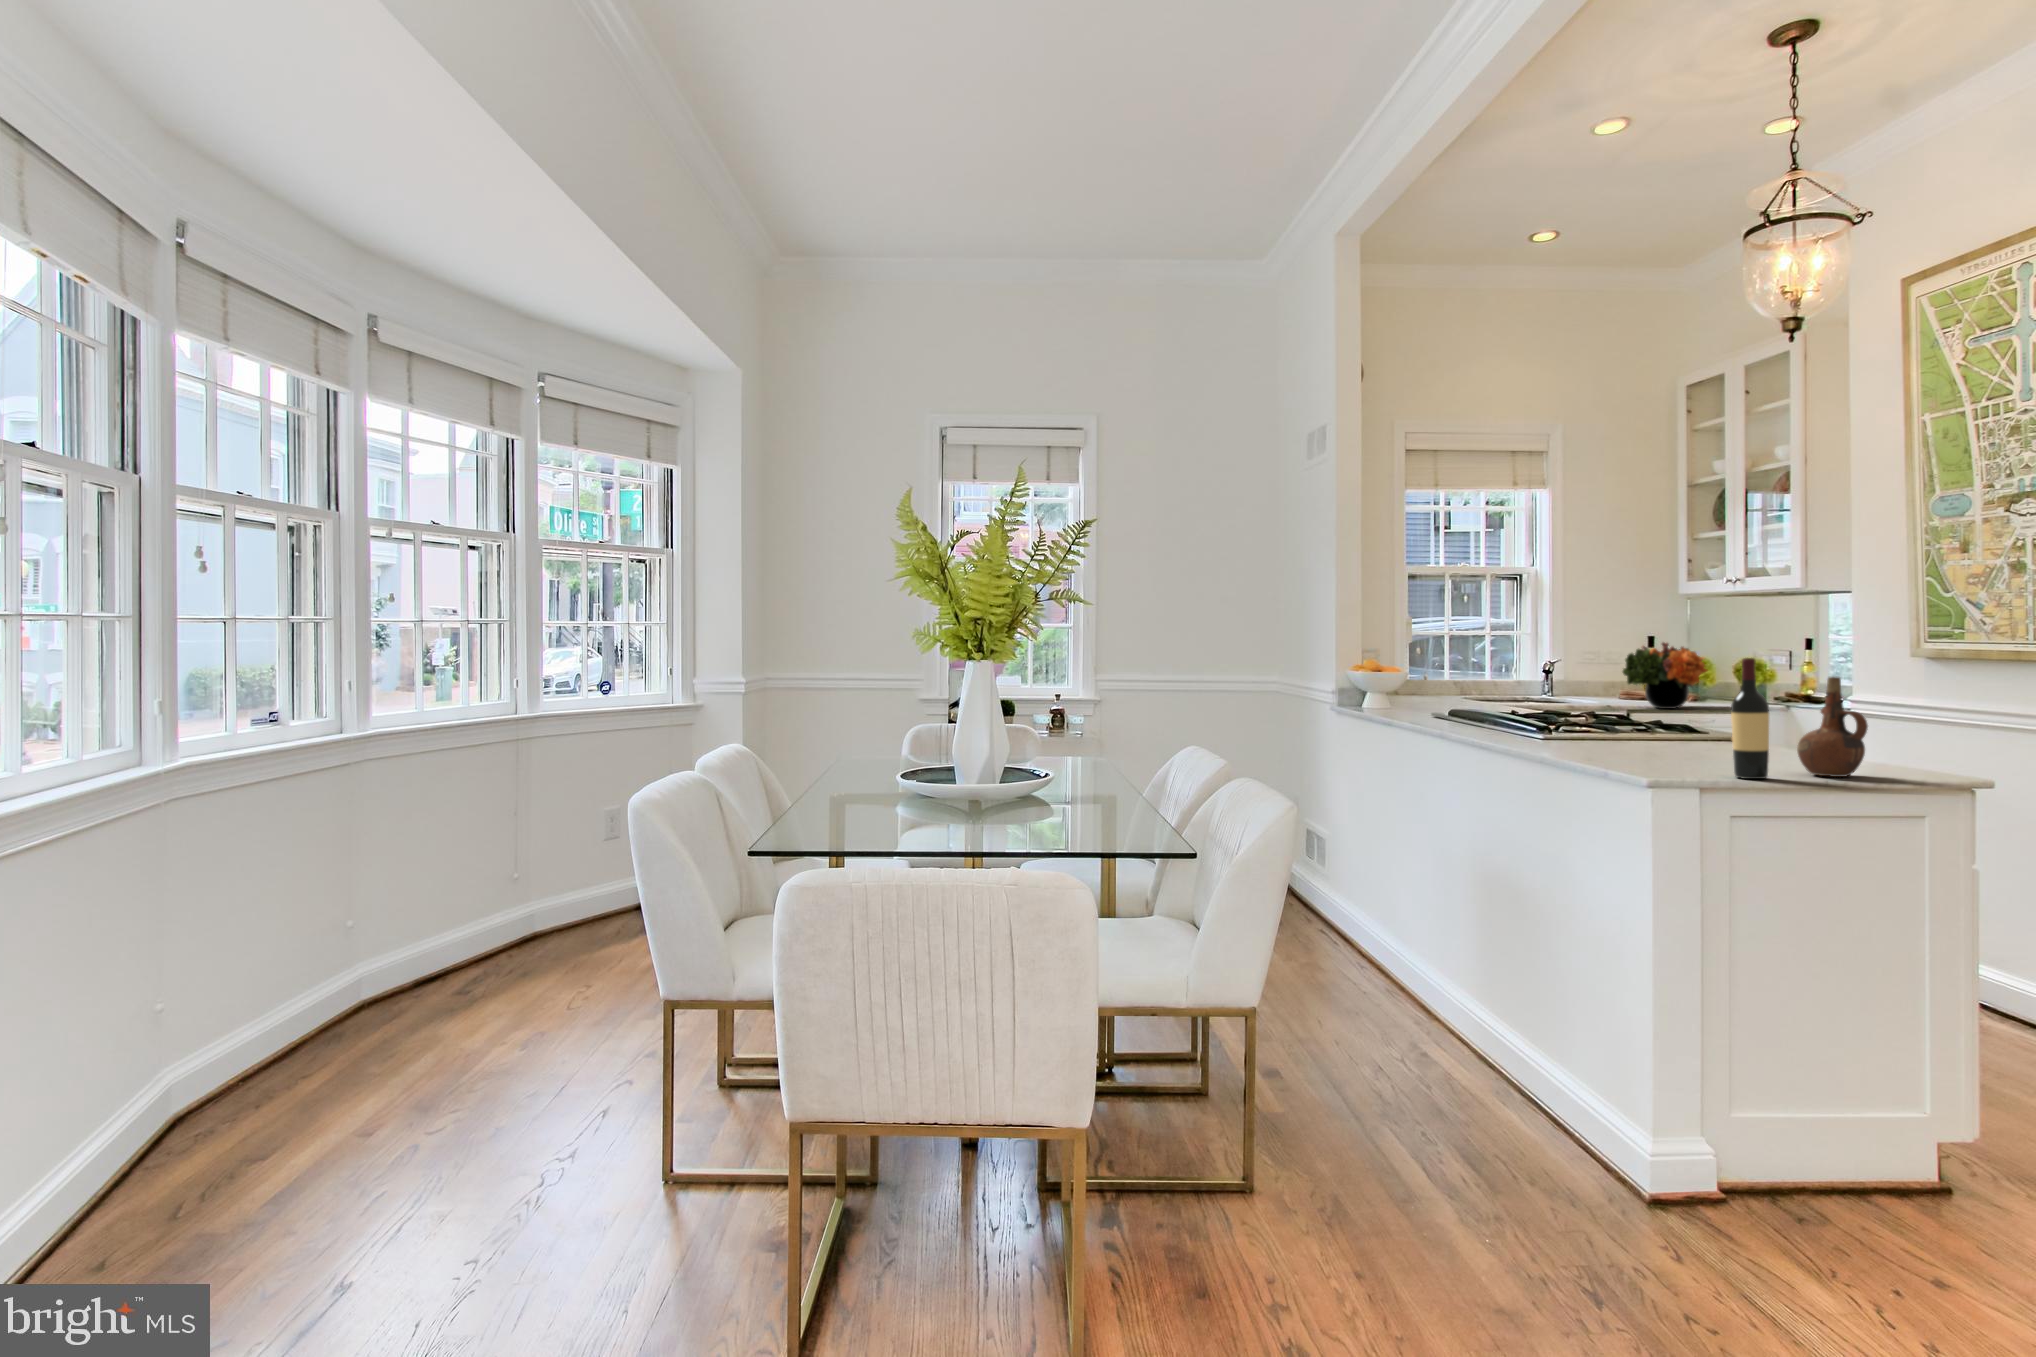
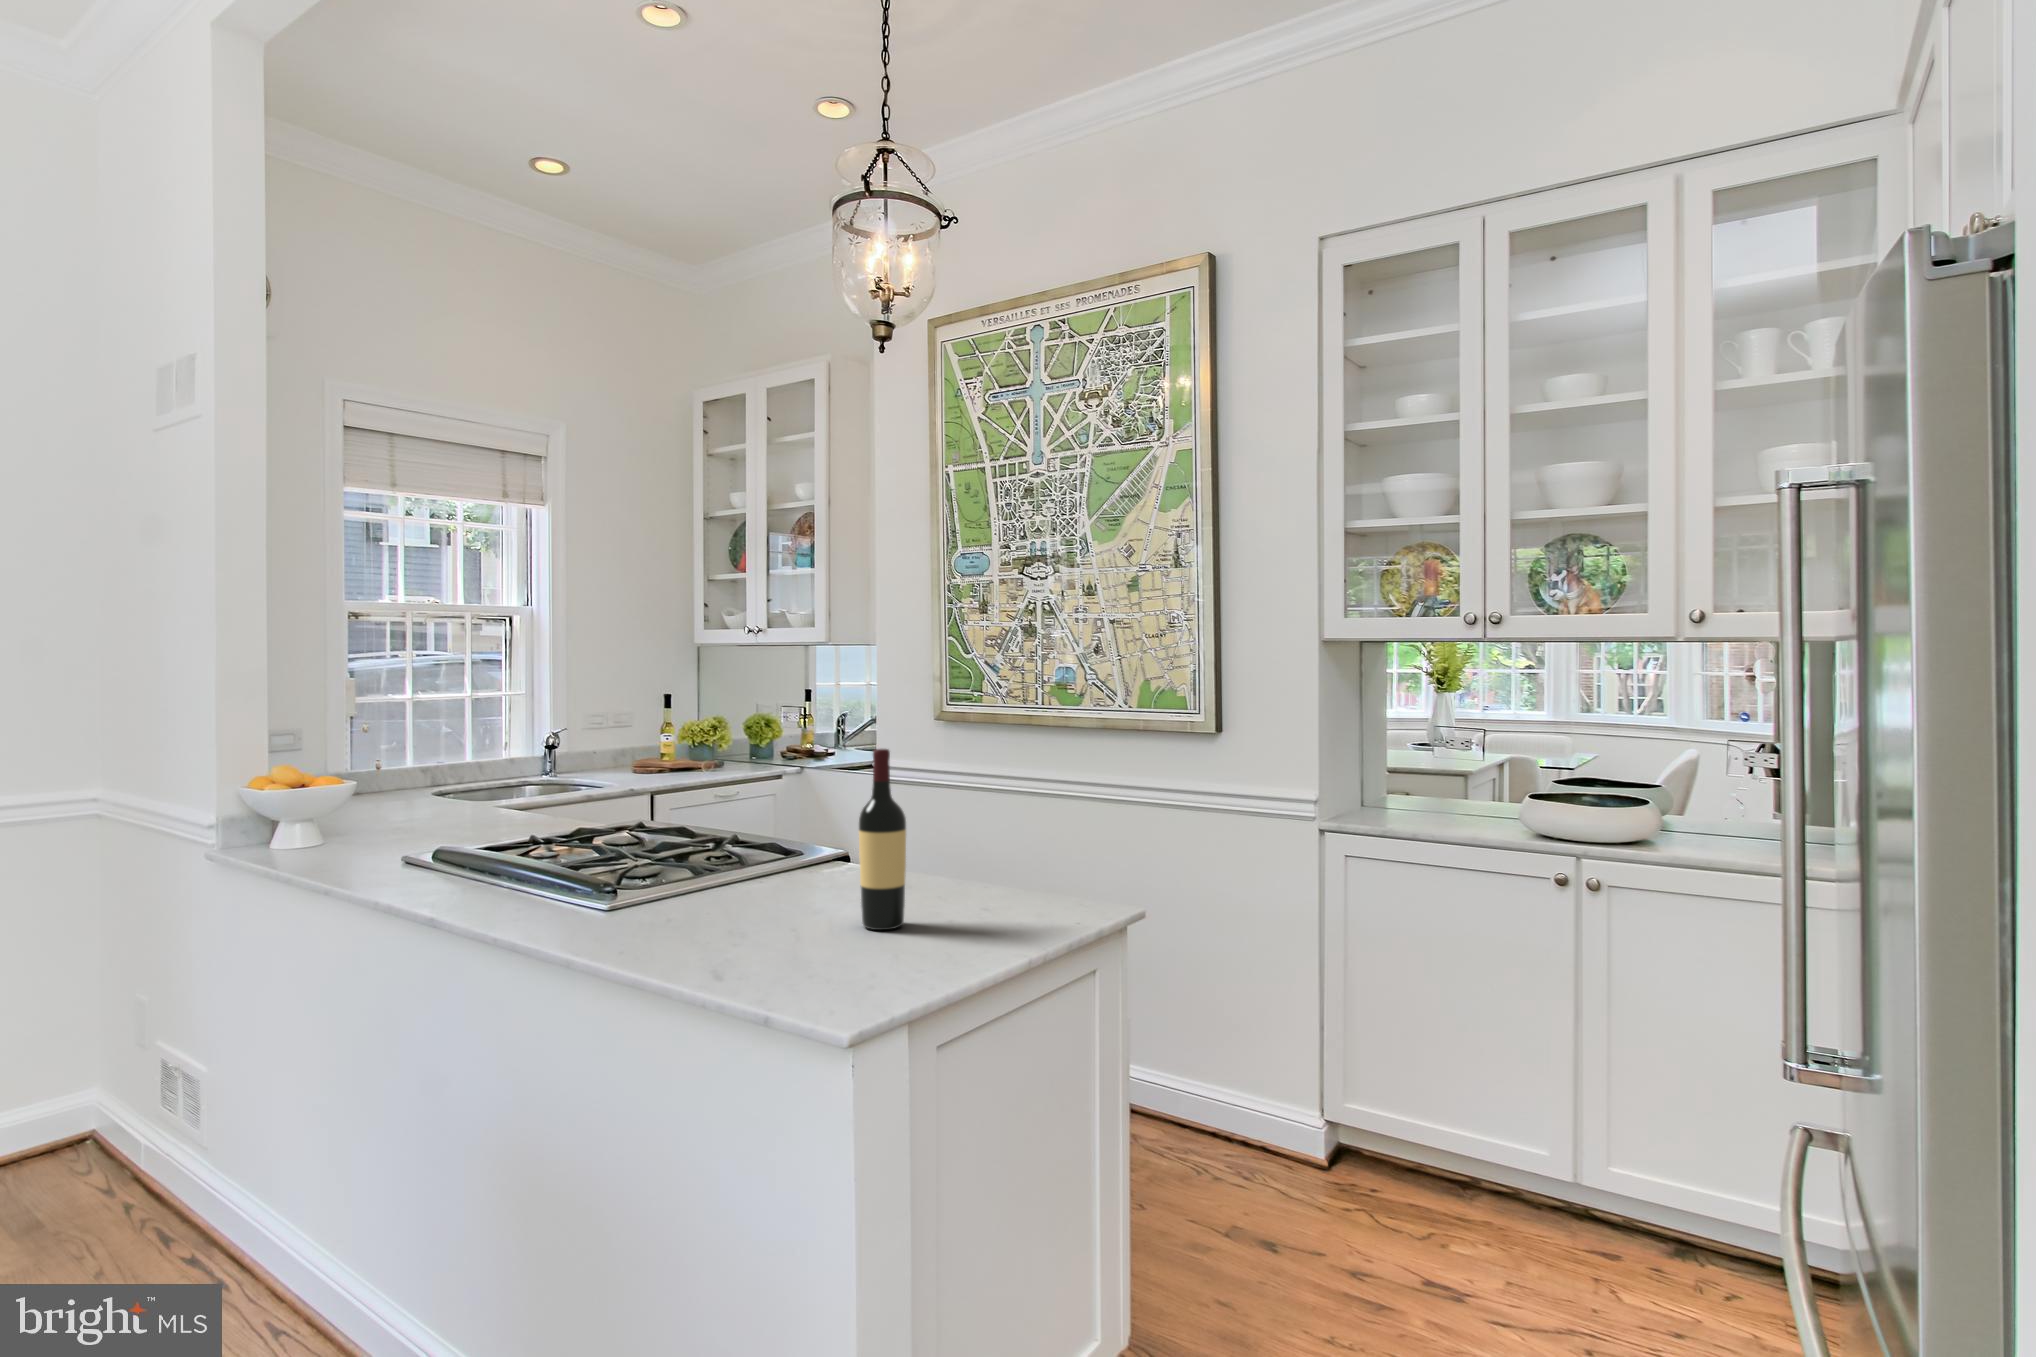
flower arrangement: present [1623,642,1707,709] -> none [635,696,729,774]
ceramic pitcher: present [1797,676,1868,777] -> none [924,769,1003,908]

